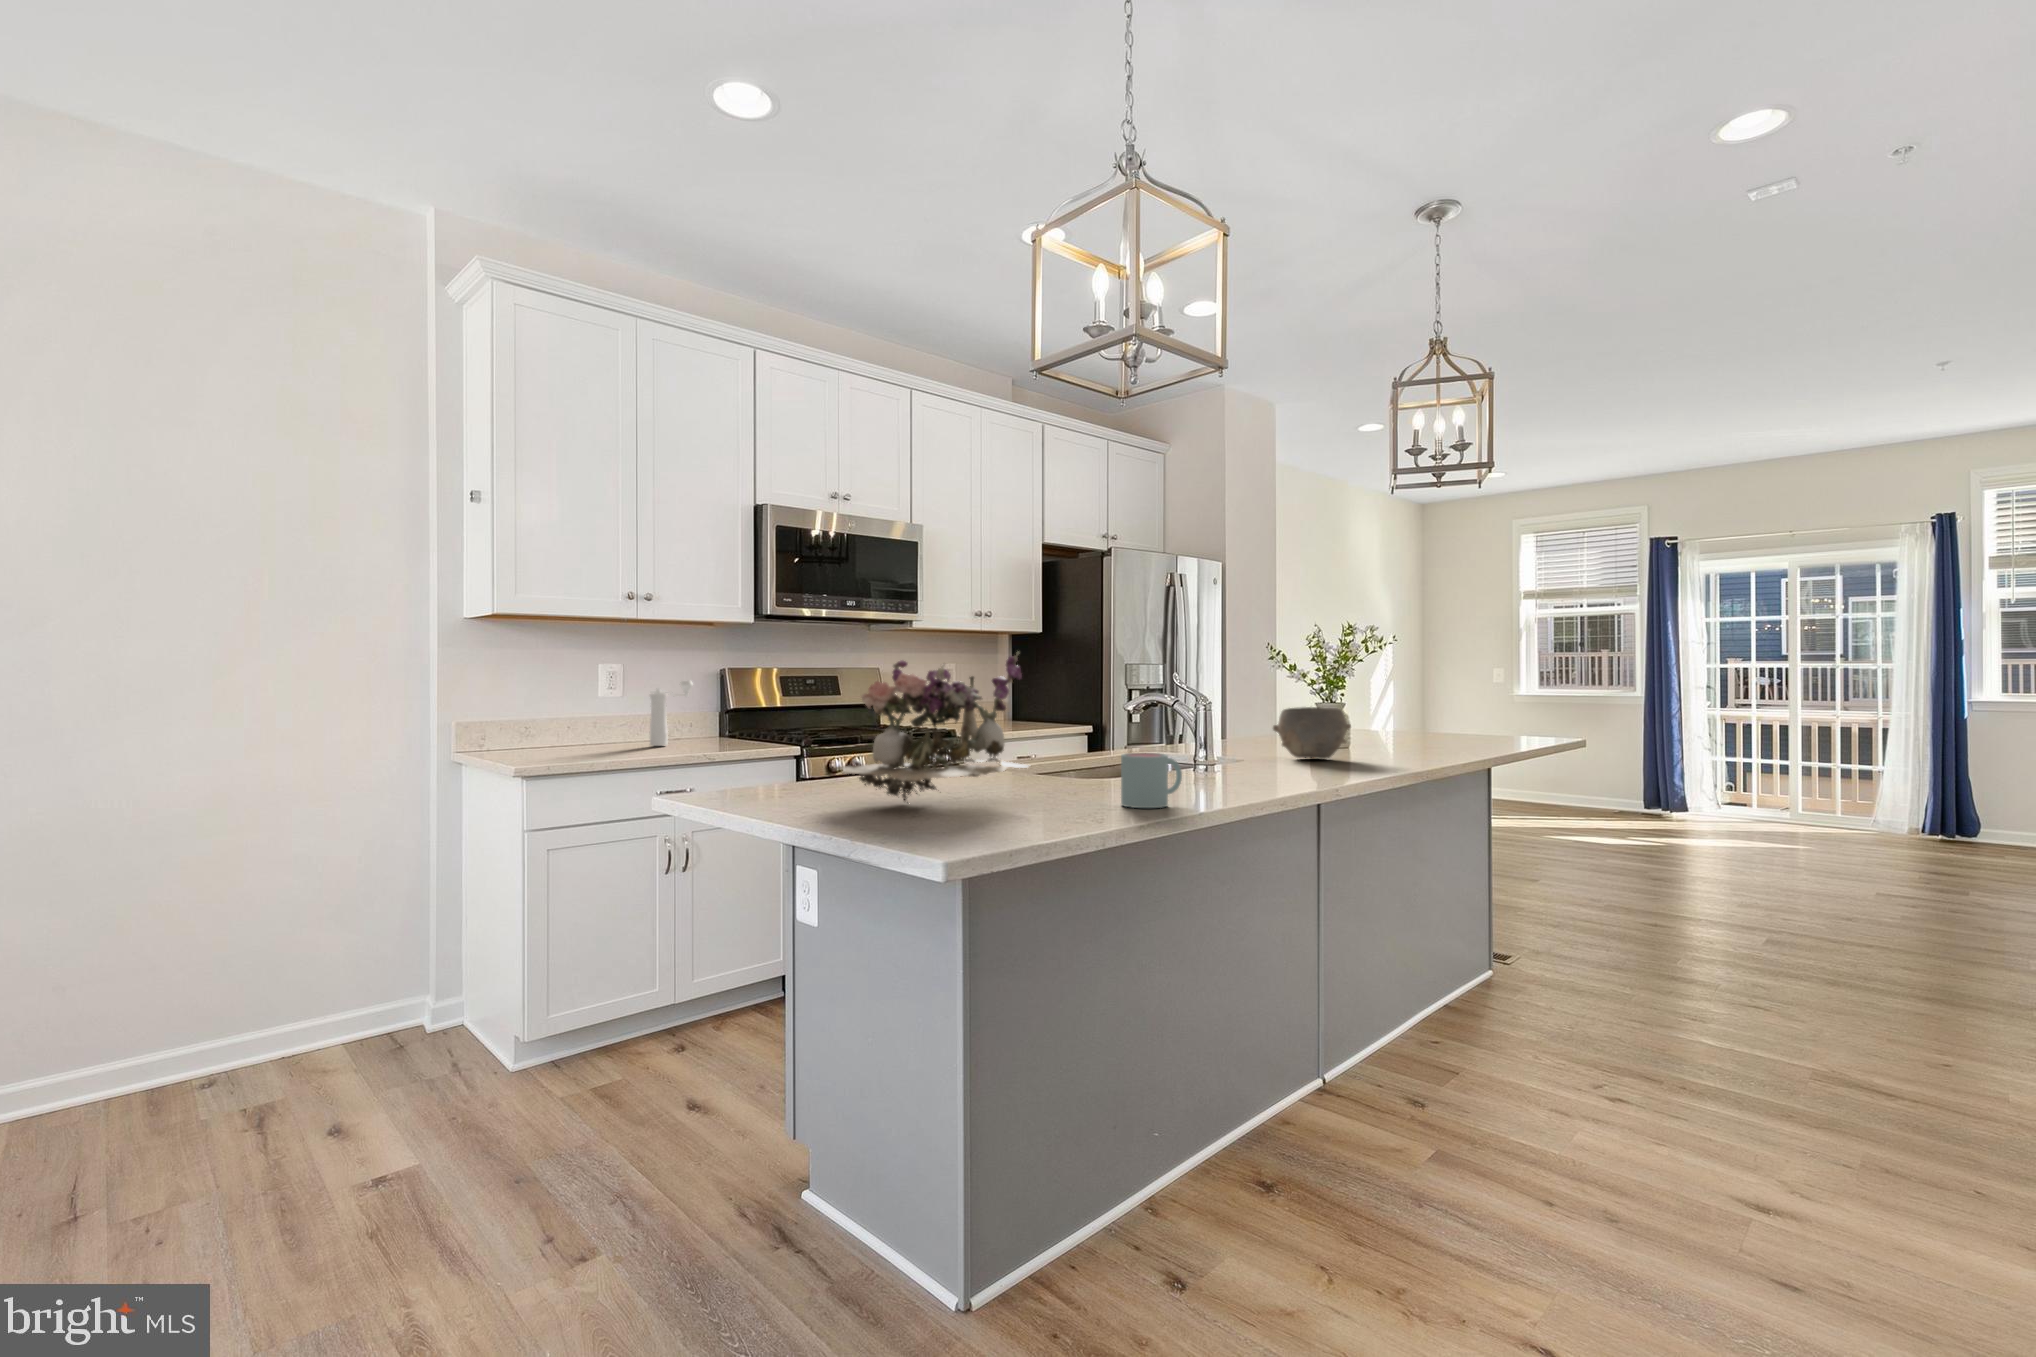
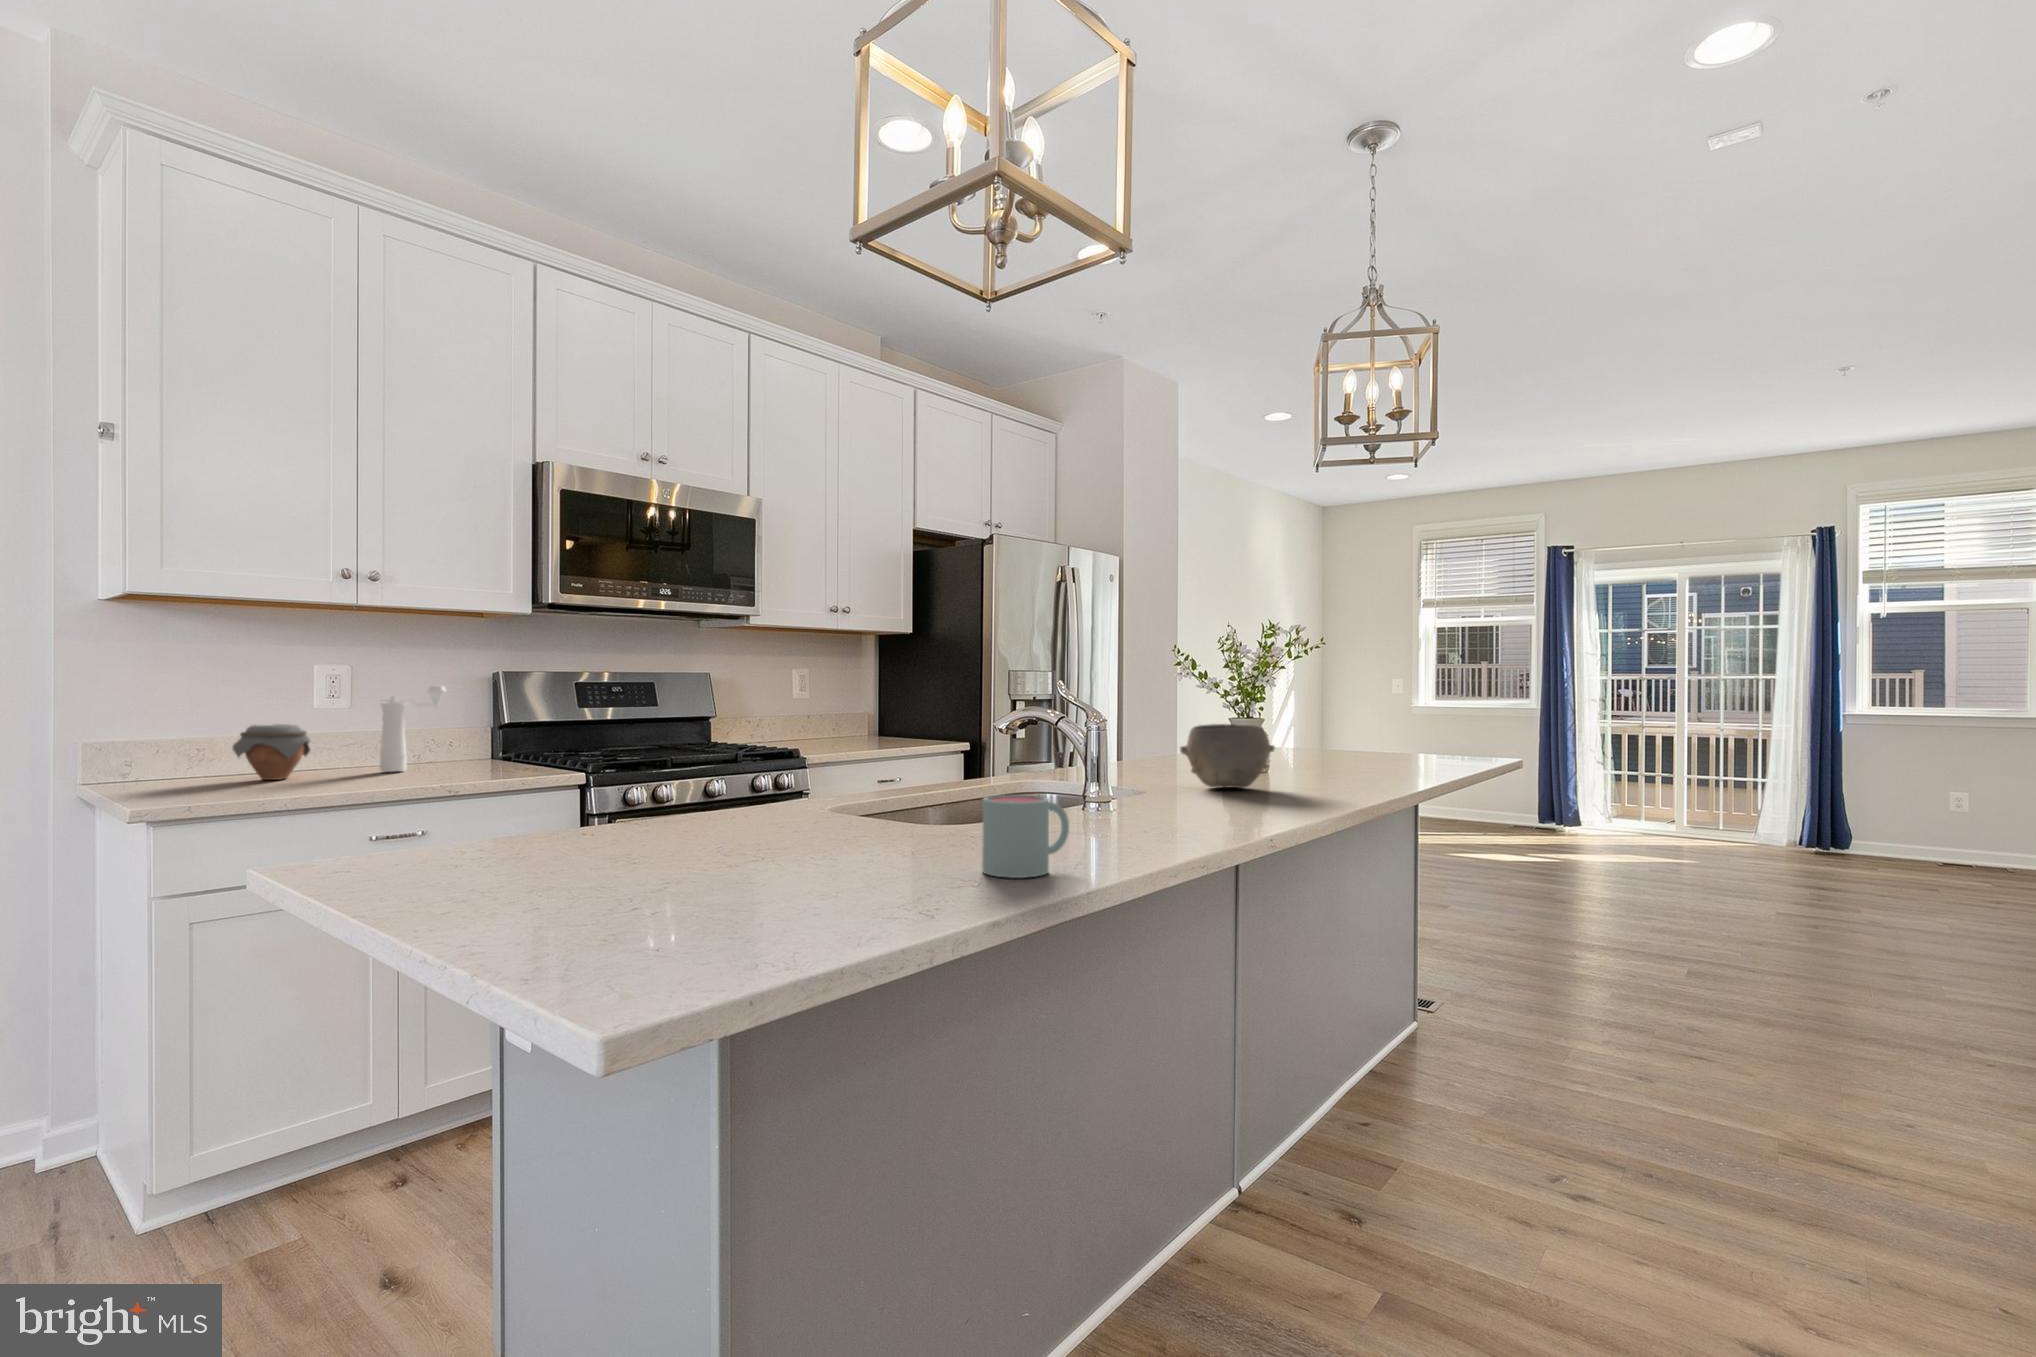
flower arrangement: present [836,652,1029,803] -> none [550,649,852,874]
jar: none [553,710,605,751] -> present [233,724,310,780]

